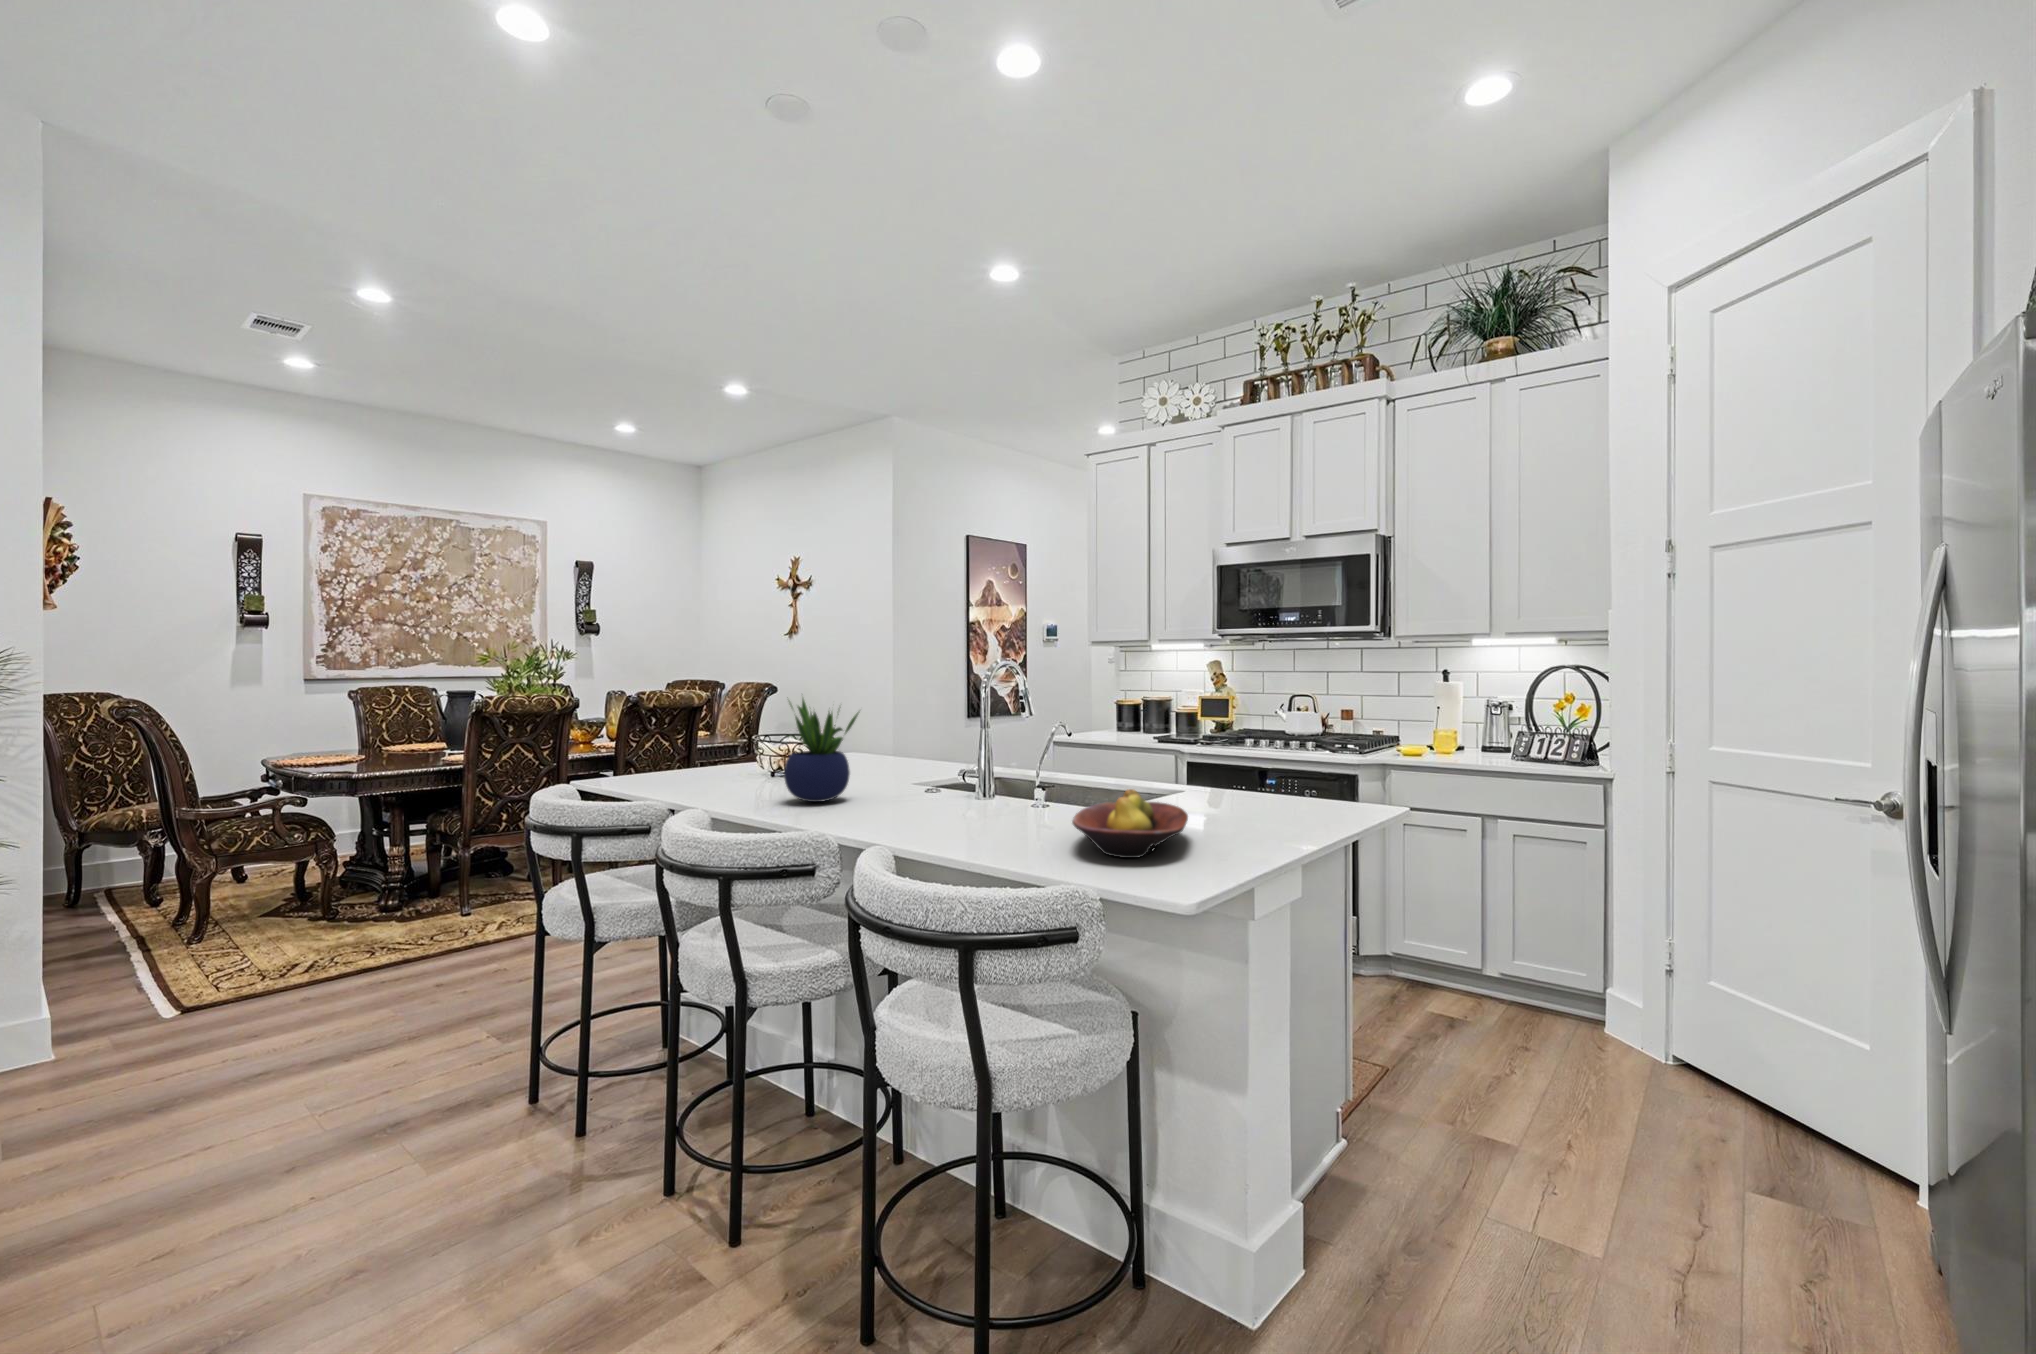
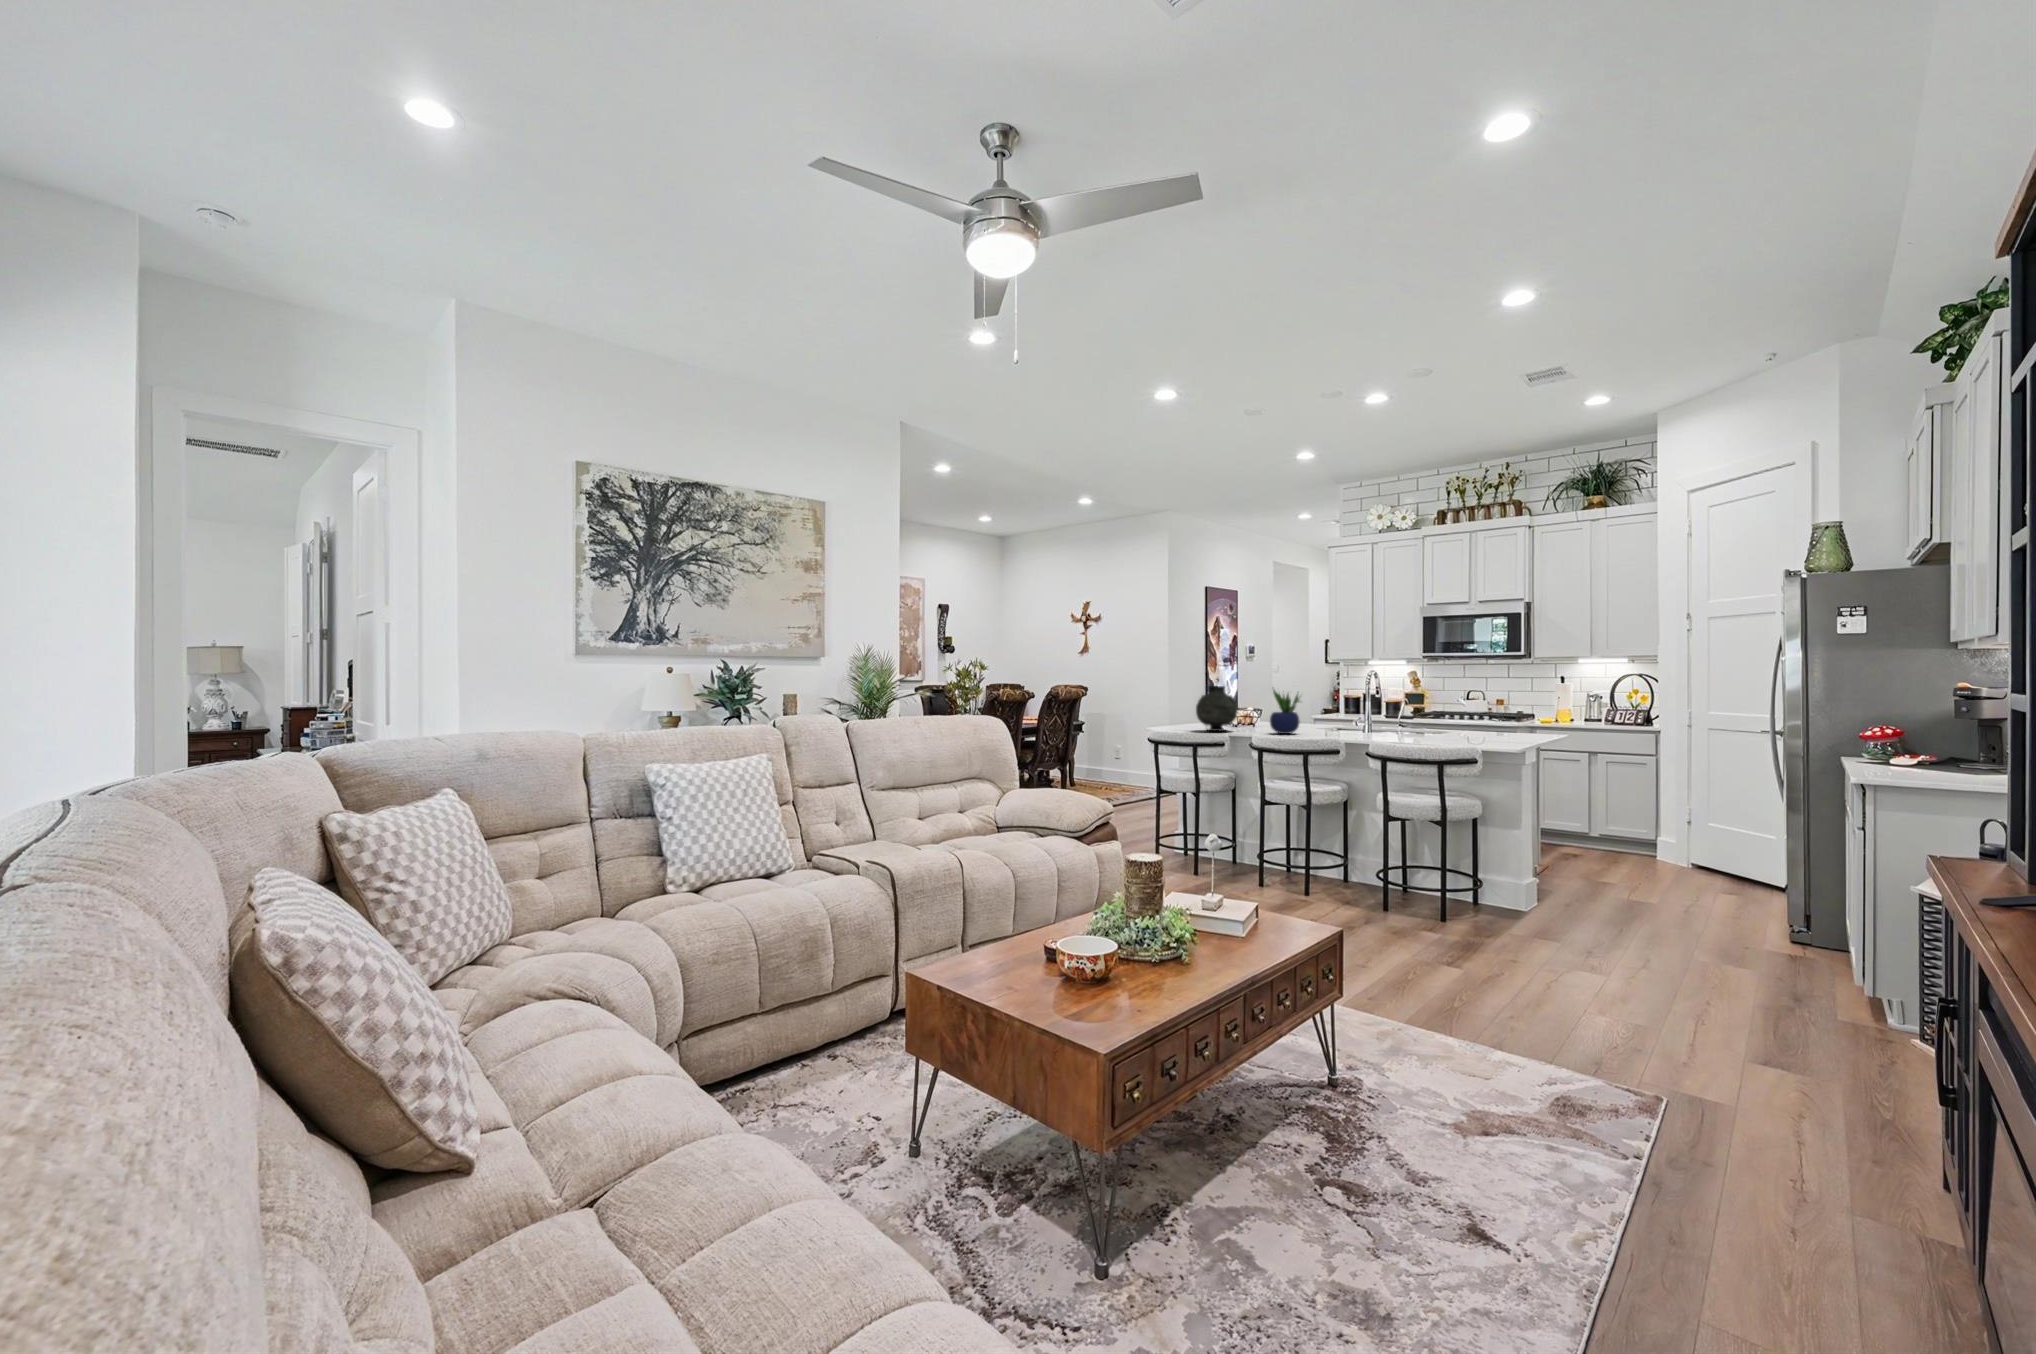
vase: none [663,692,756,791] -> present [1196,686,1238,731]
fruit bowl: present [1072,789,1188,858] -> none [1435,721,1486,743]

